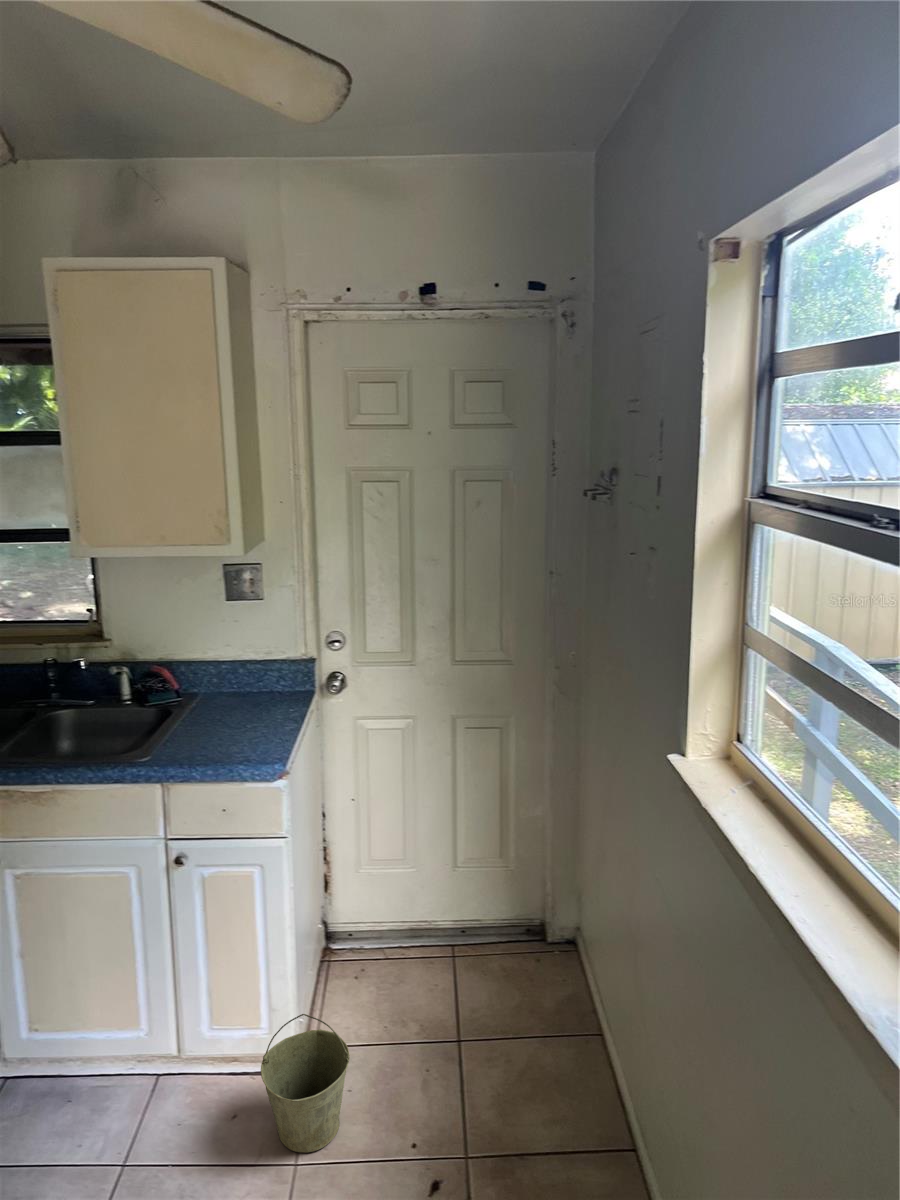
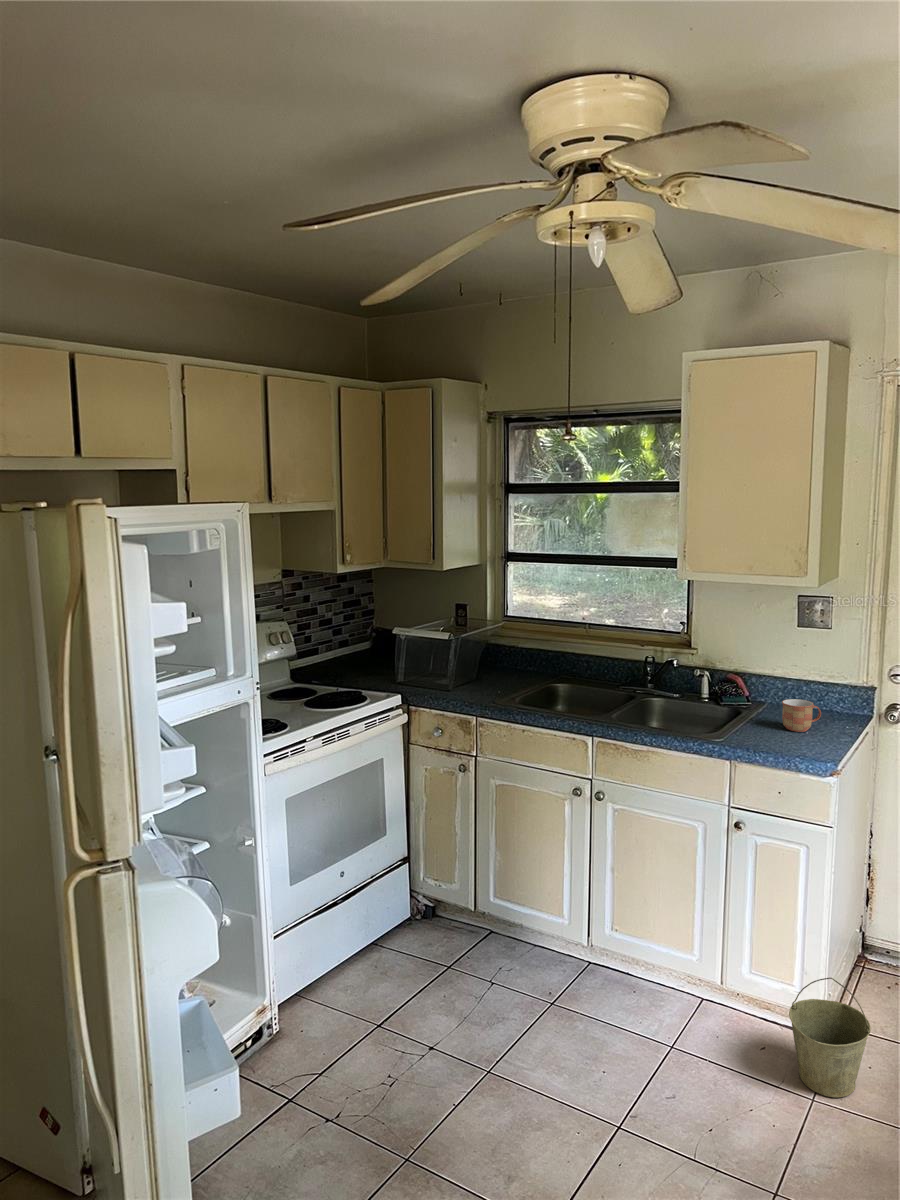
mug: none [217,688,263,727] -> present [782,699,821,732]

